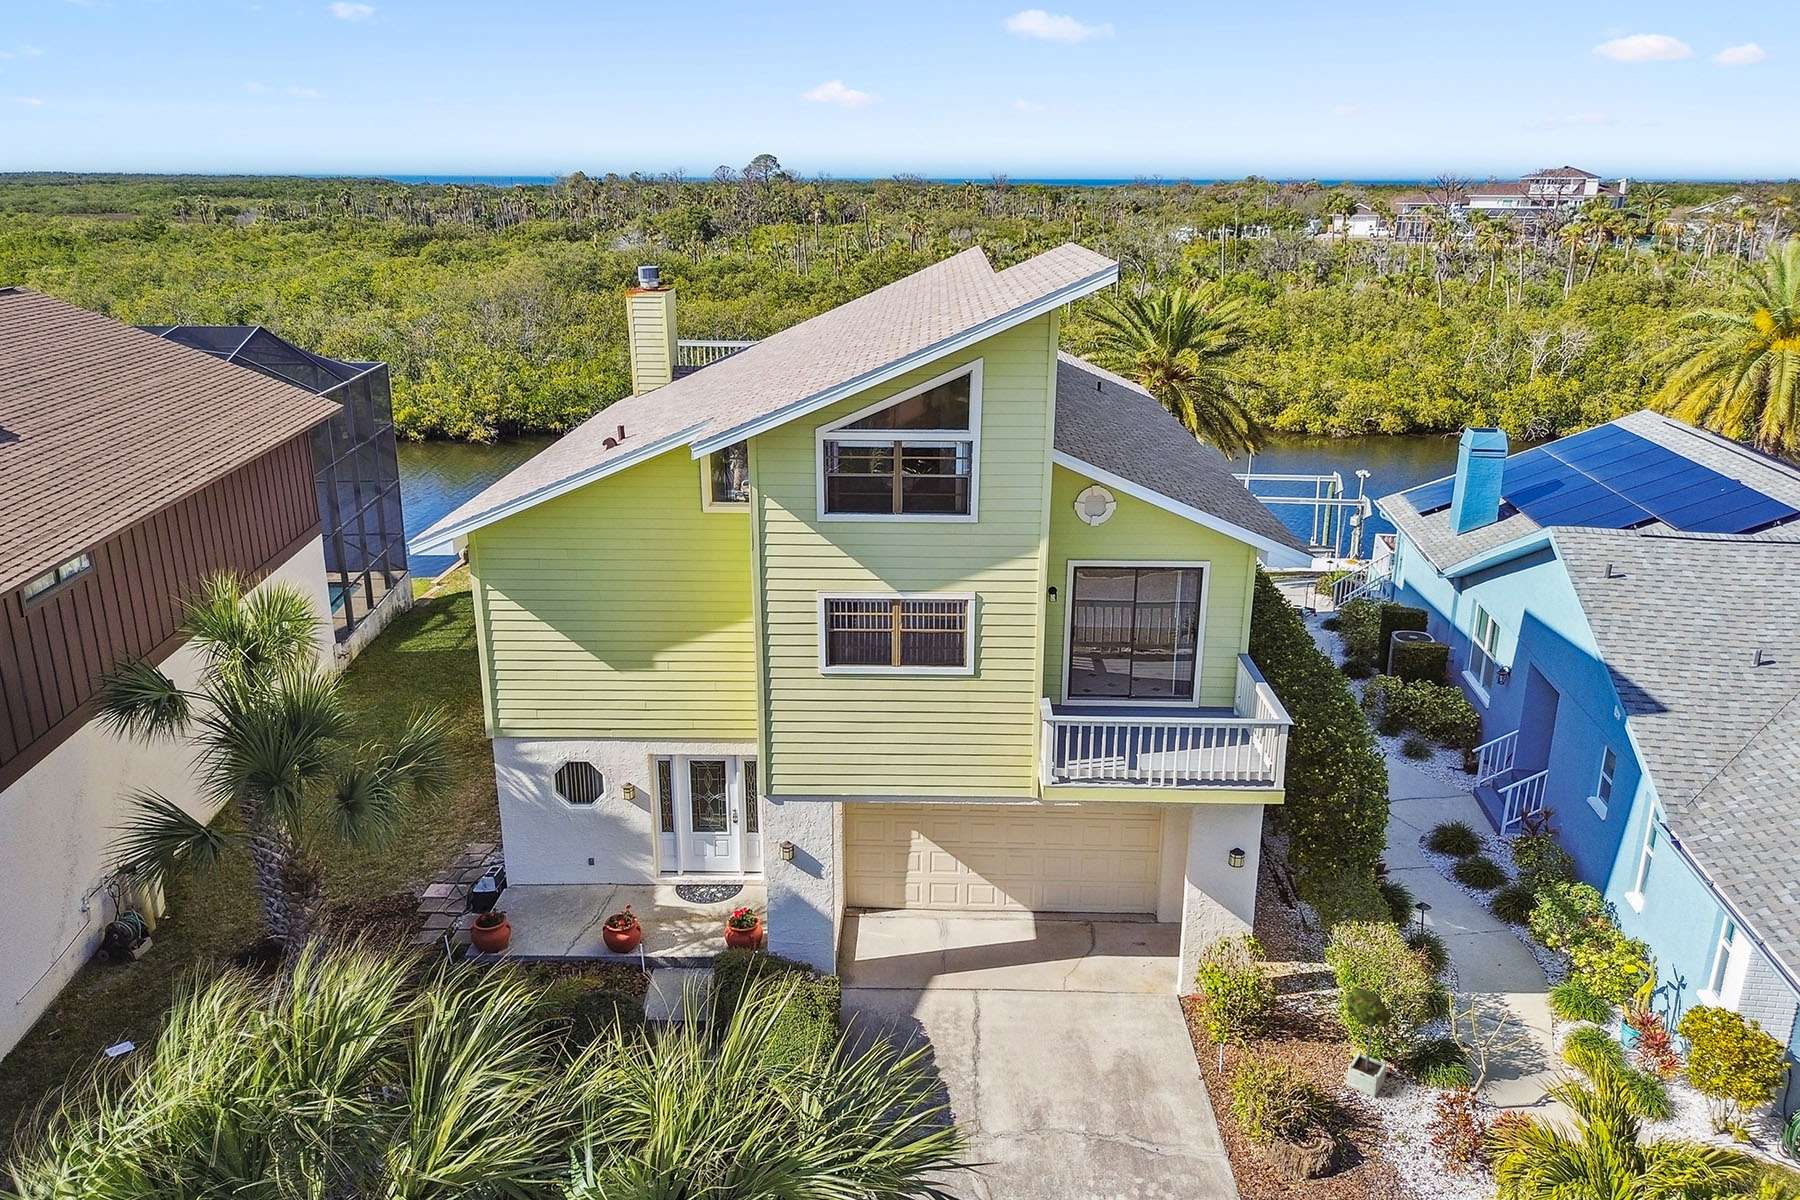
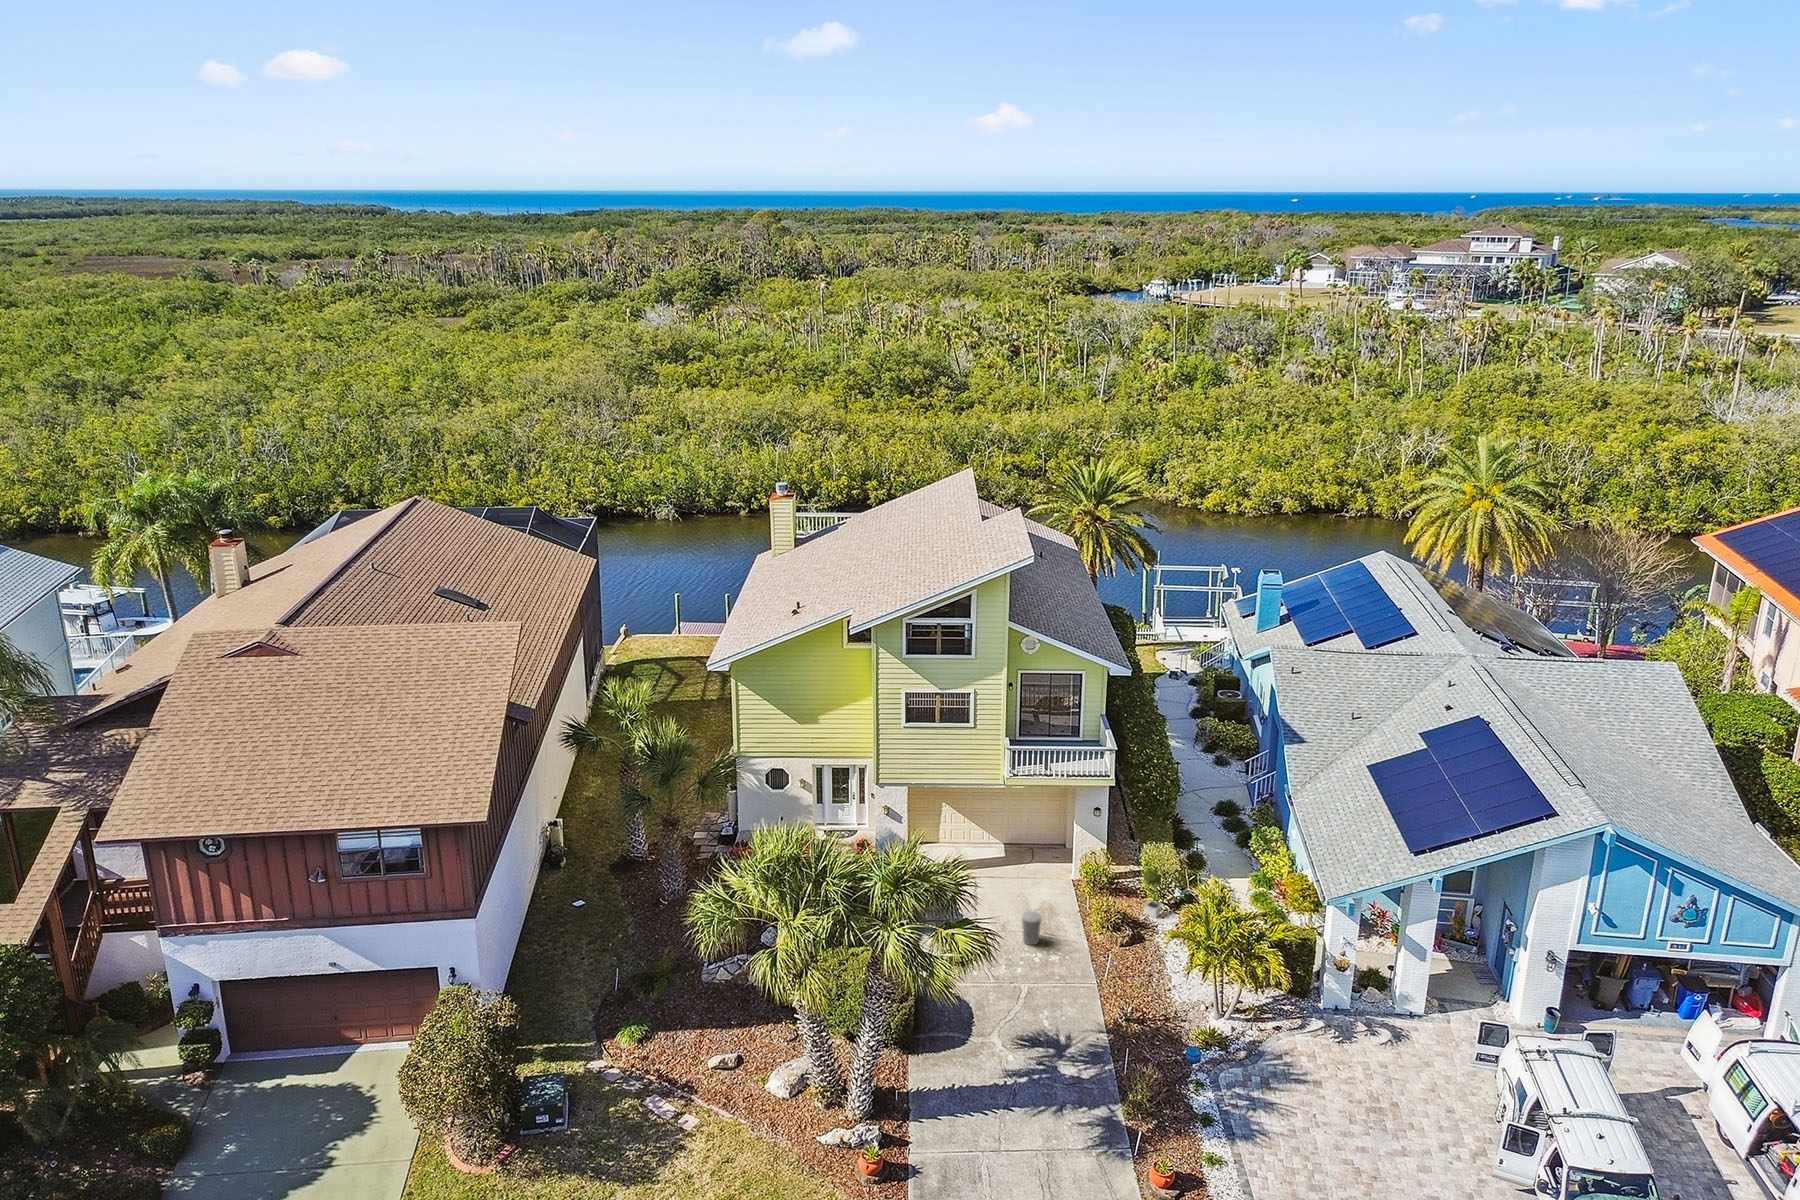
trash can: none [1082,1091,1128,1172] -> present [1022,911,1042,945]

